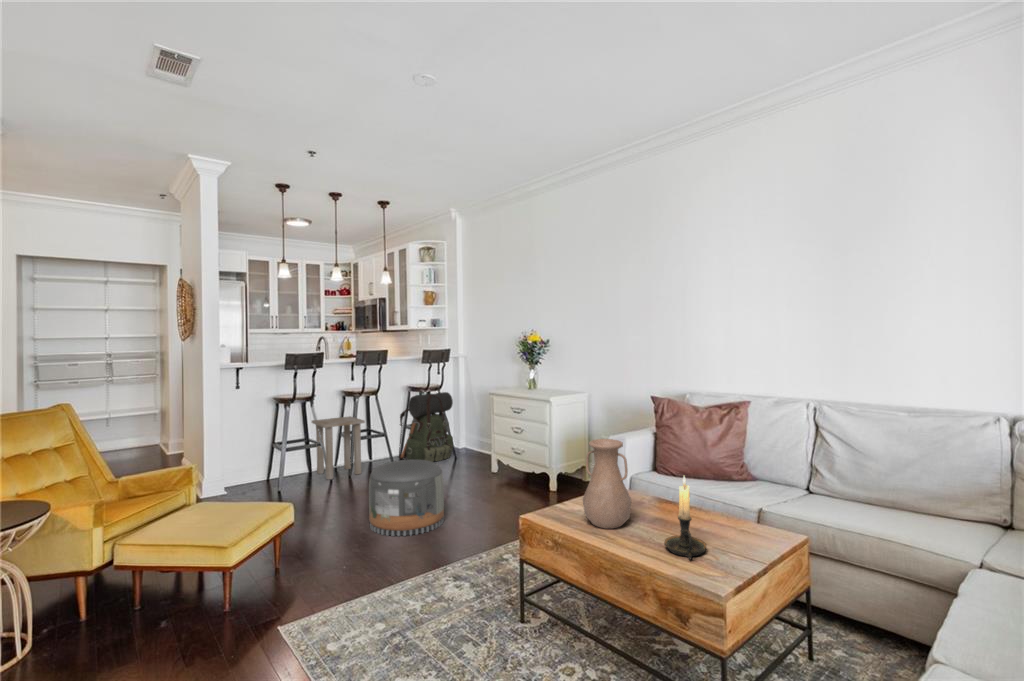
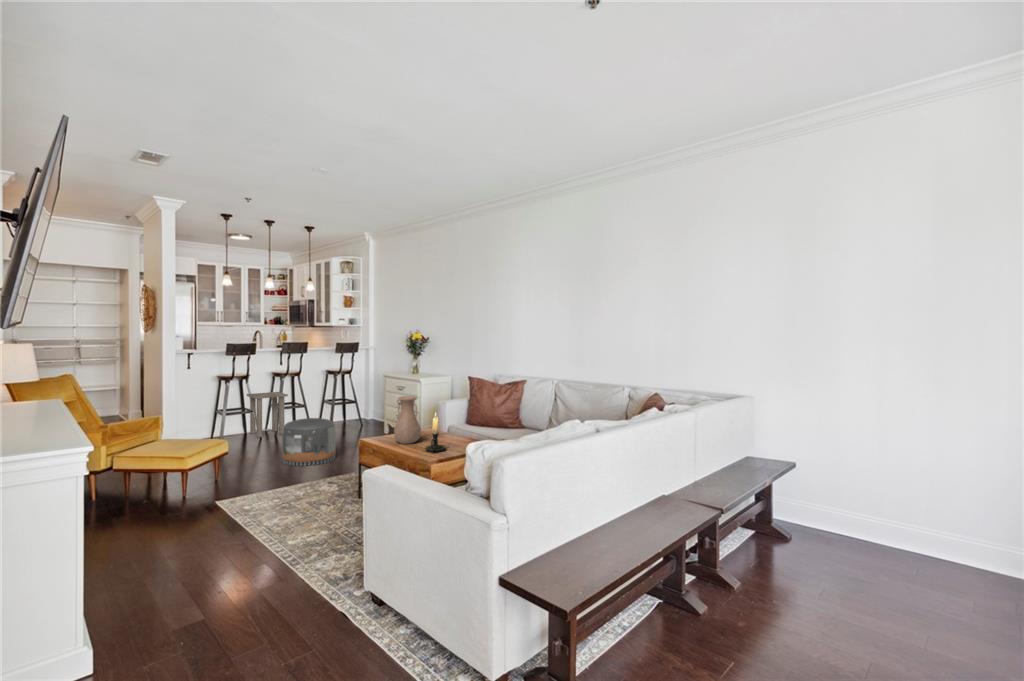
backpack: present [399,392,453,462] -> none [317,375,360,428]

